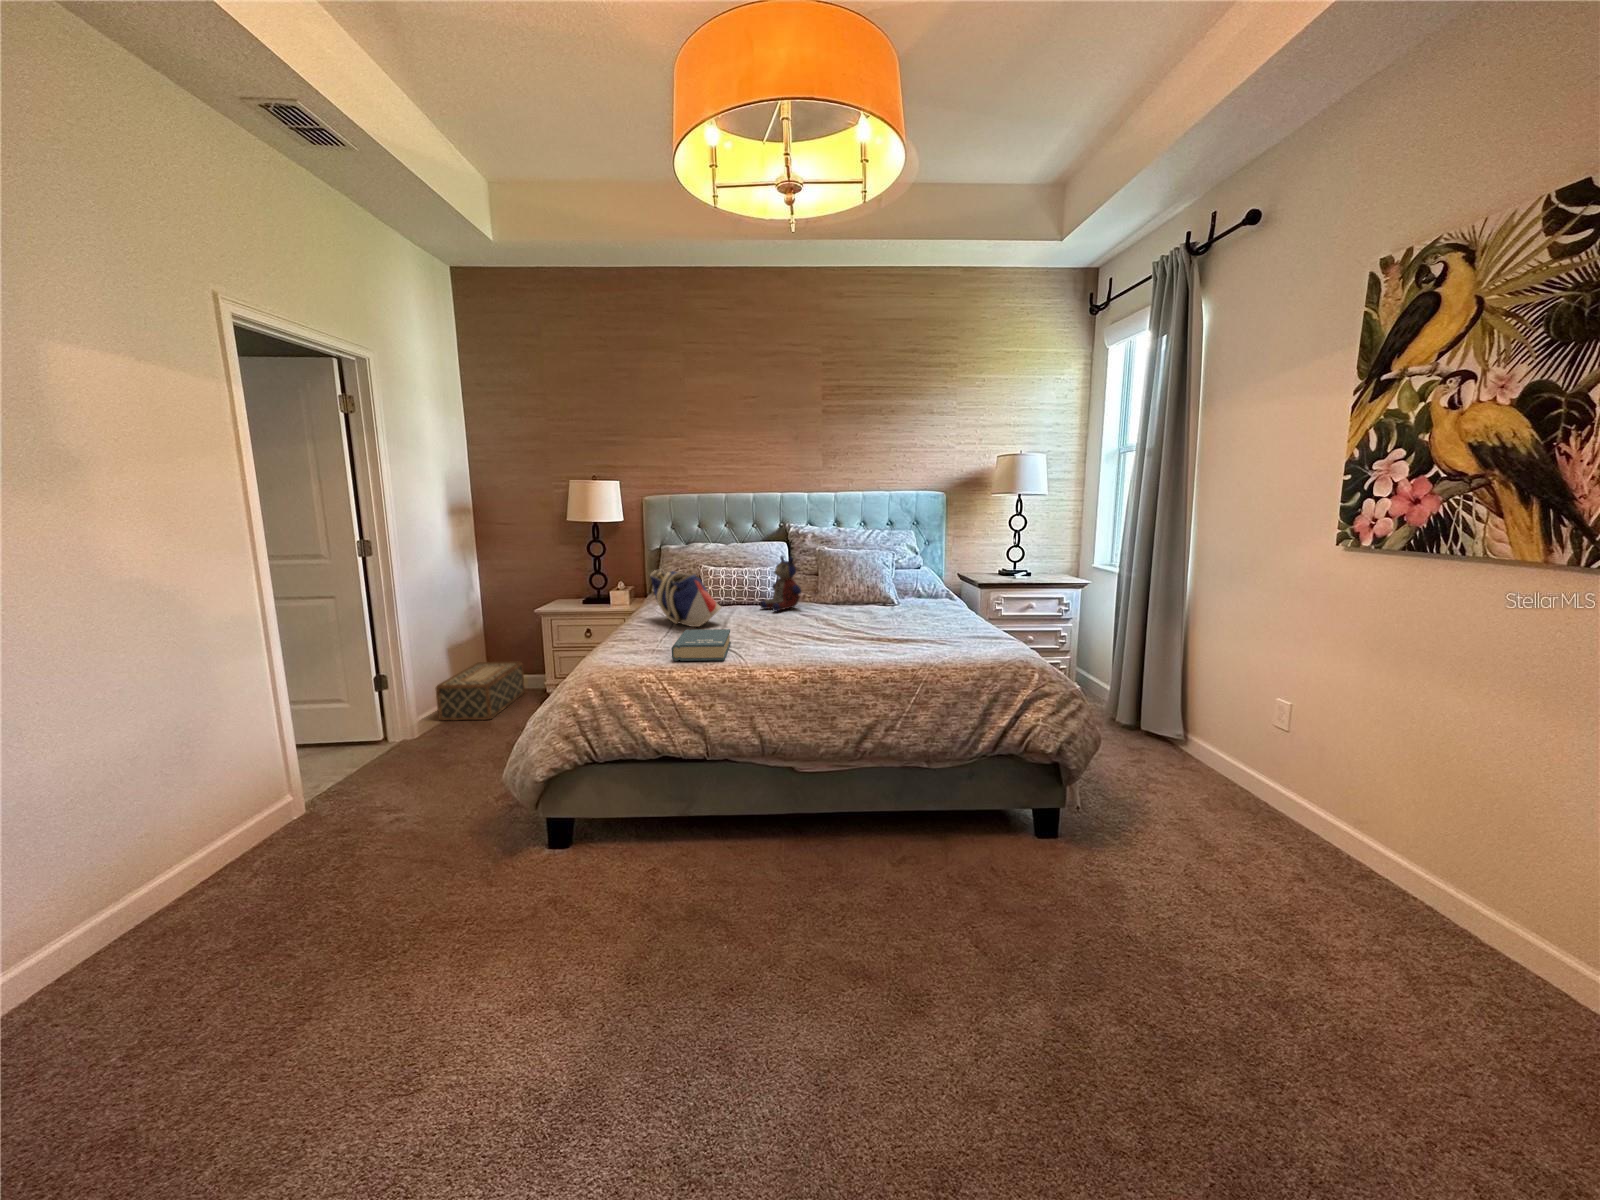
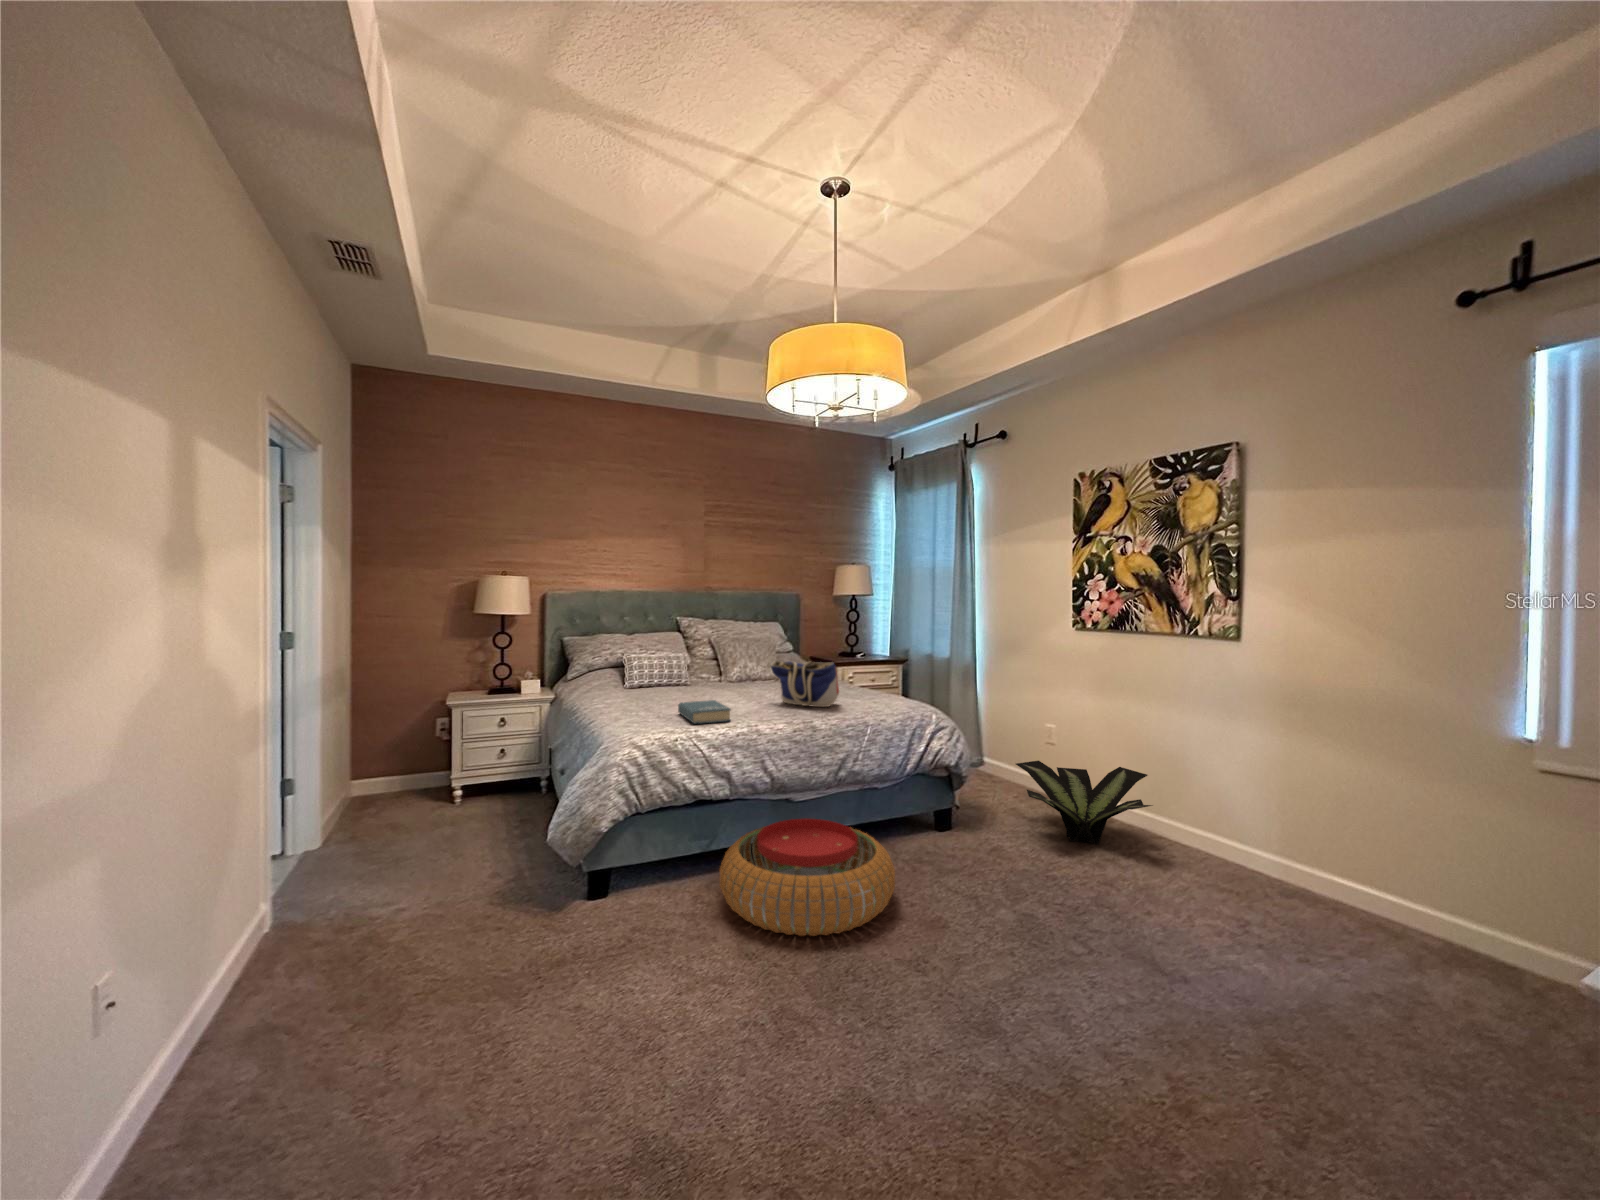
stuffed bear: present [760,556,801,611] -> none [697,644,732,689]
tote bag: present [650,570,721,627] -> present [771,660,839,707]
woven basket: present [436,662,525,721] -> none [340,760,413,826]
potted plant: none [1181,753,1449,914] -> present [1016,761,1152,845]
pouf: none [657,798,900,984] -> present [720,819,895,936]

